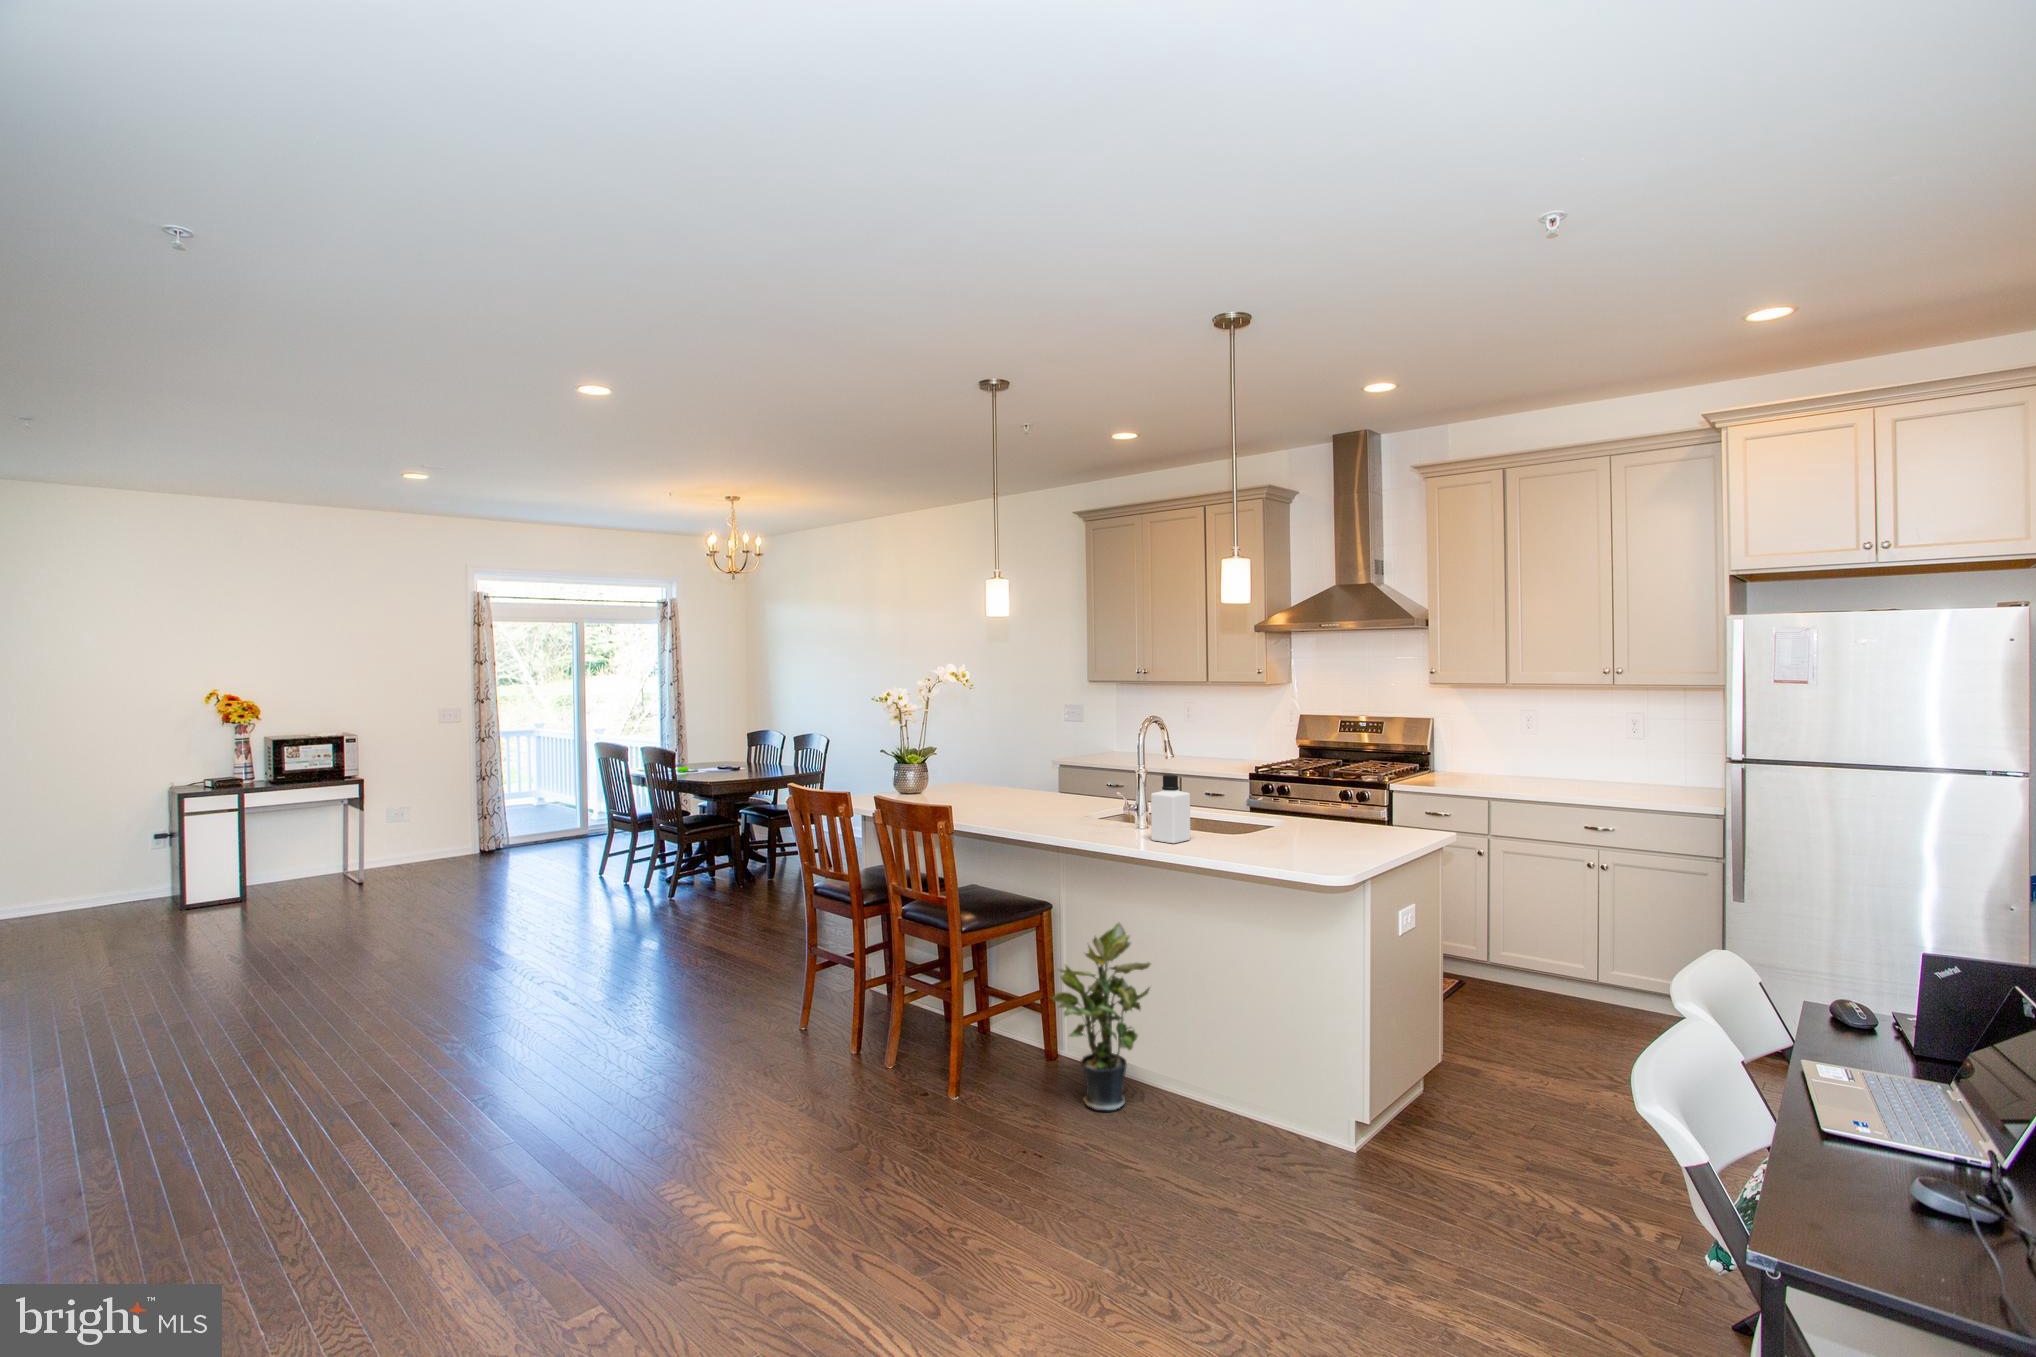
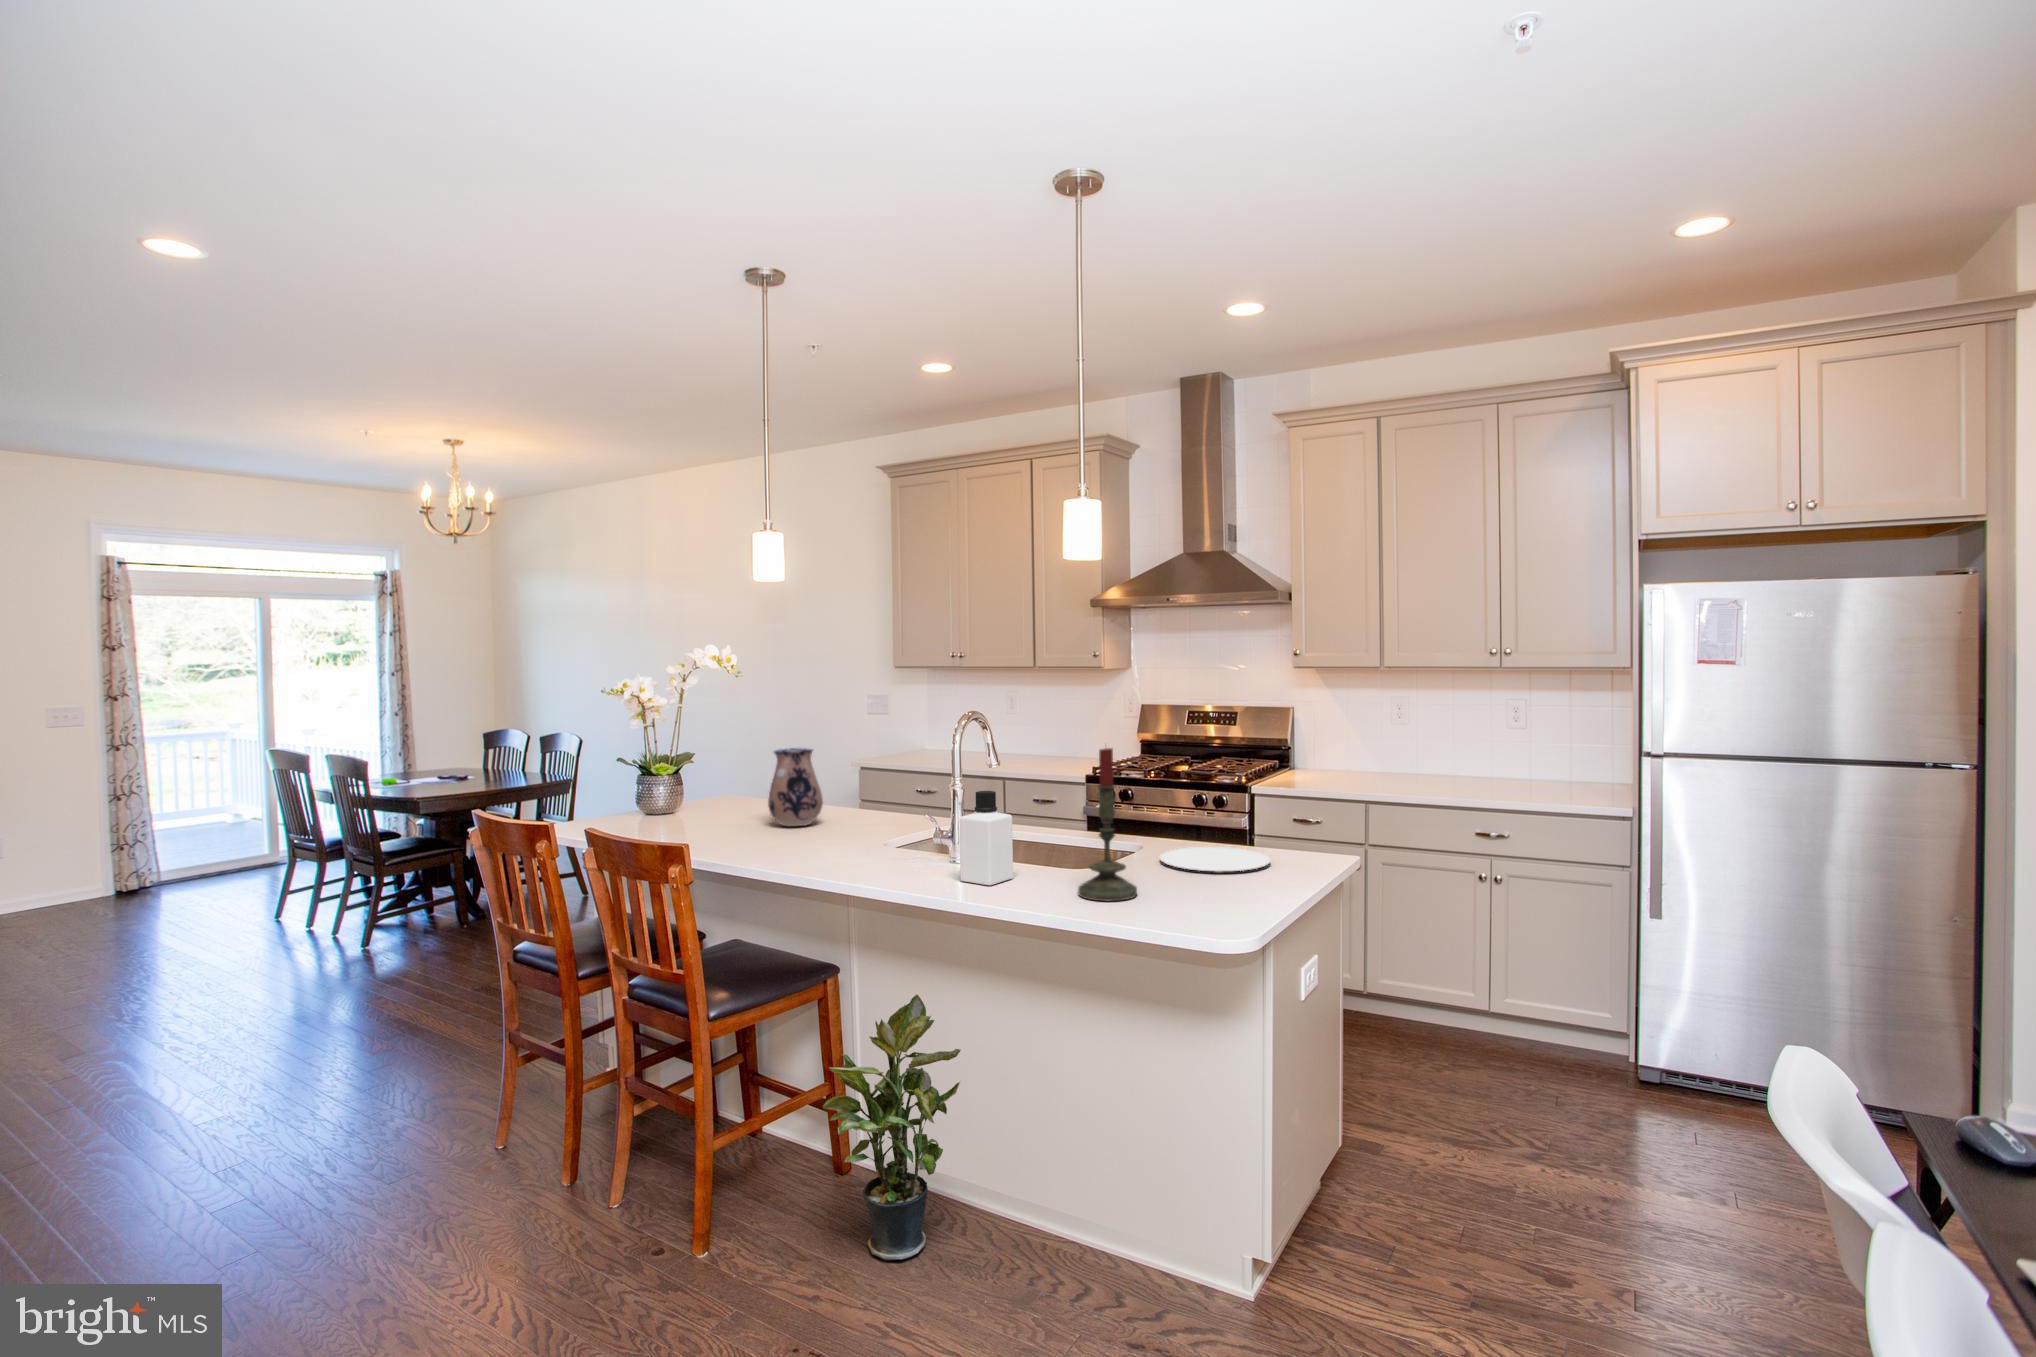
candle: none [1239,741,1283,855] -> present [1078,748,1137,901]
ceramic pitcher: none [1000,744,1040,804] -> present [768,748,823,826]
plate: none [1303,824,1392,840] -> present [1160,847,1270,872]

